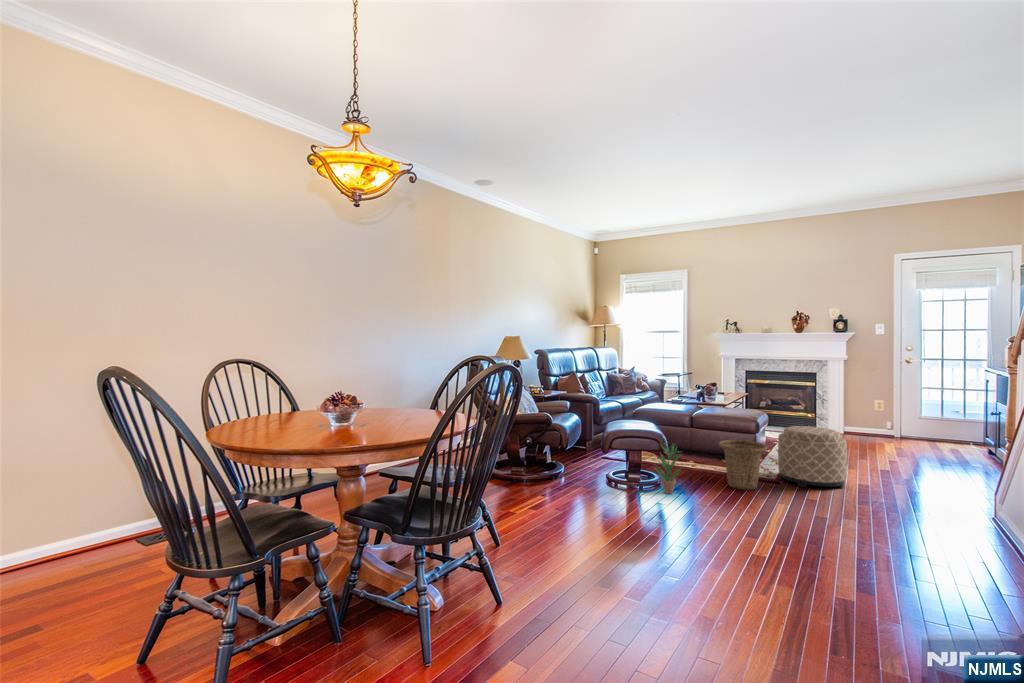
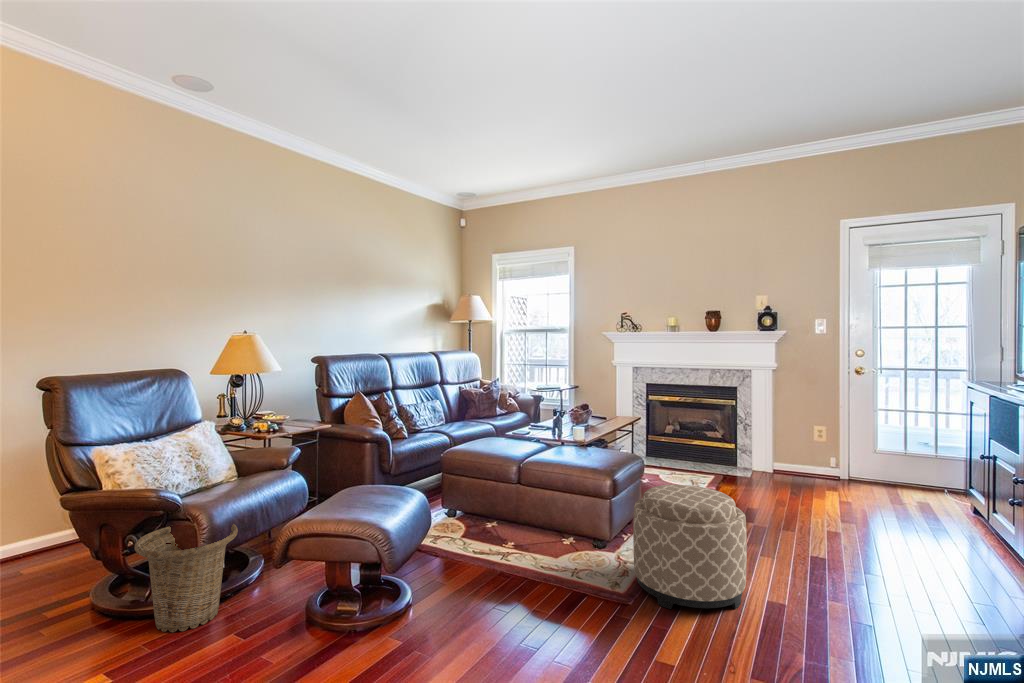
basket: present [719,440,767,490] -> present [134,524,238,632]
potted plant: present [655,444,681,494] -> none [369,532,425,638]

